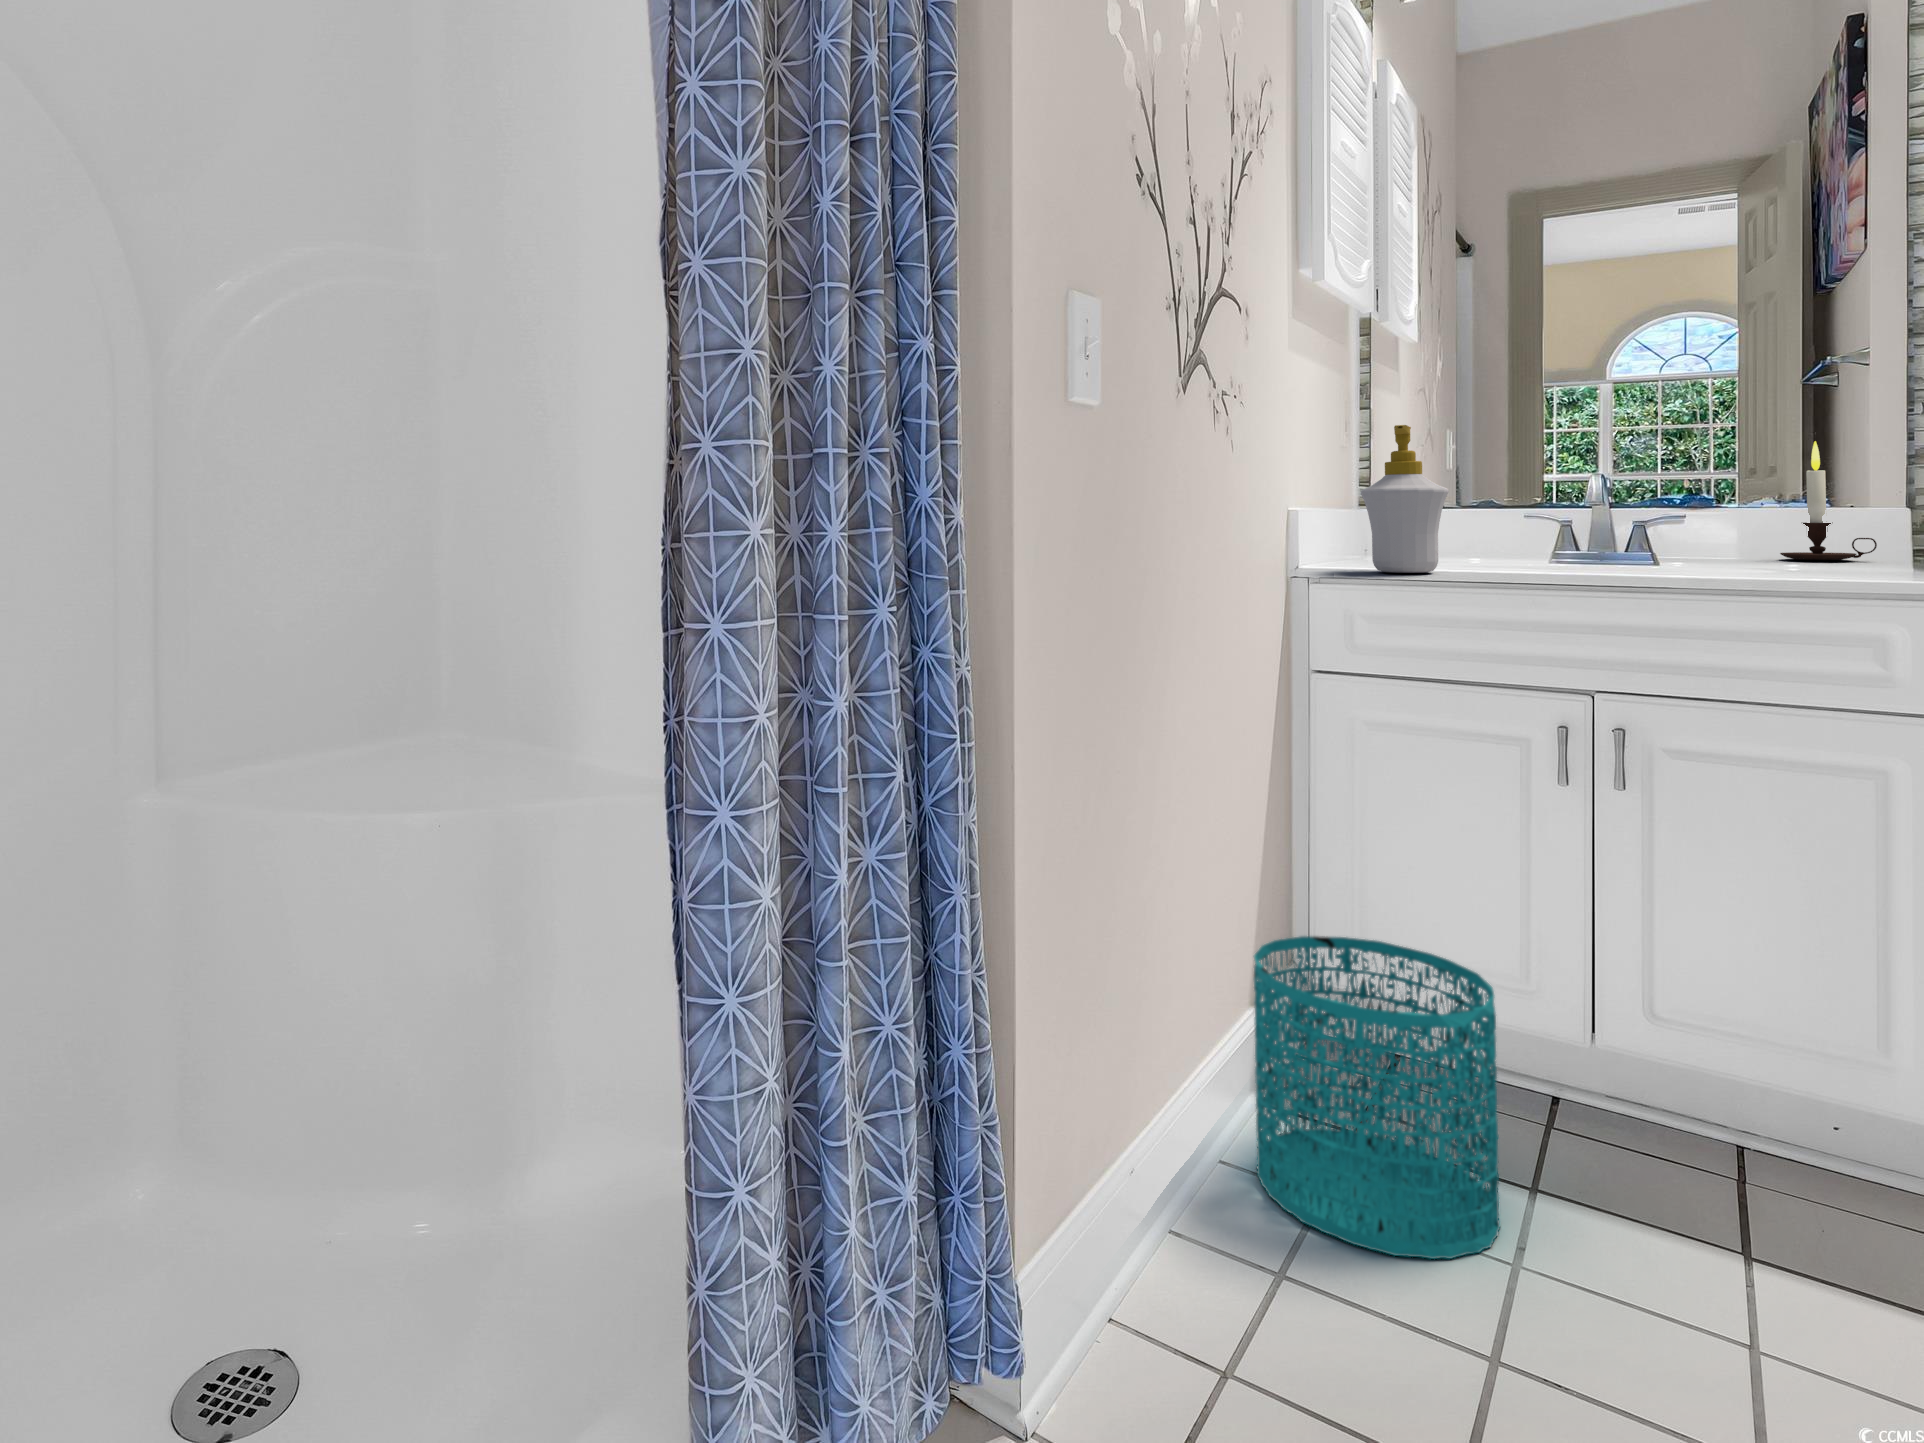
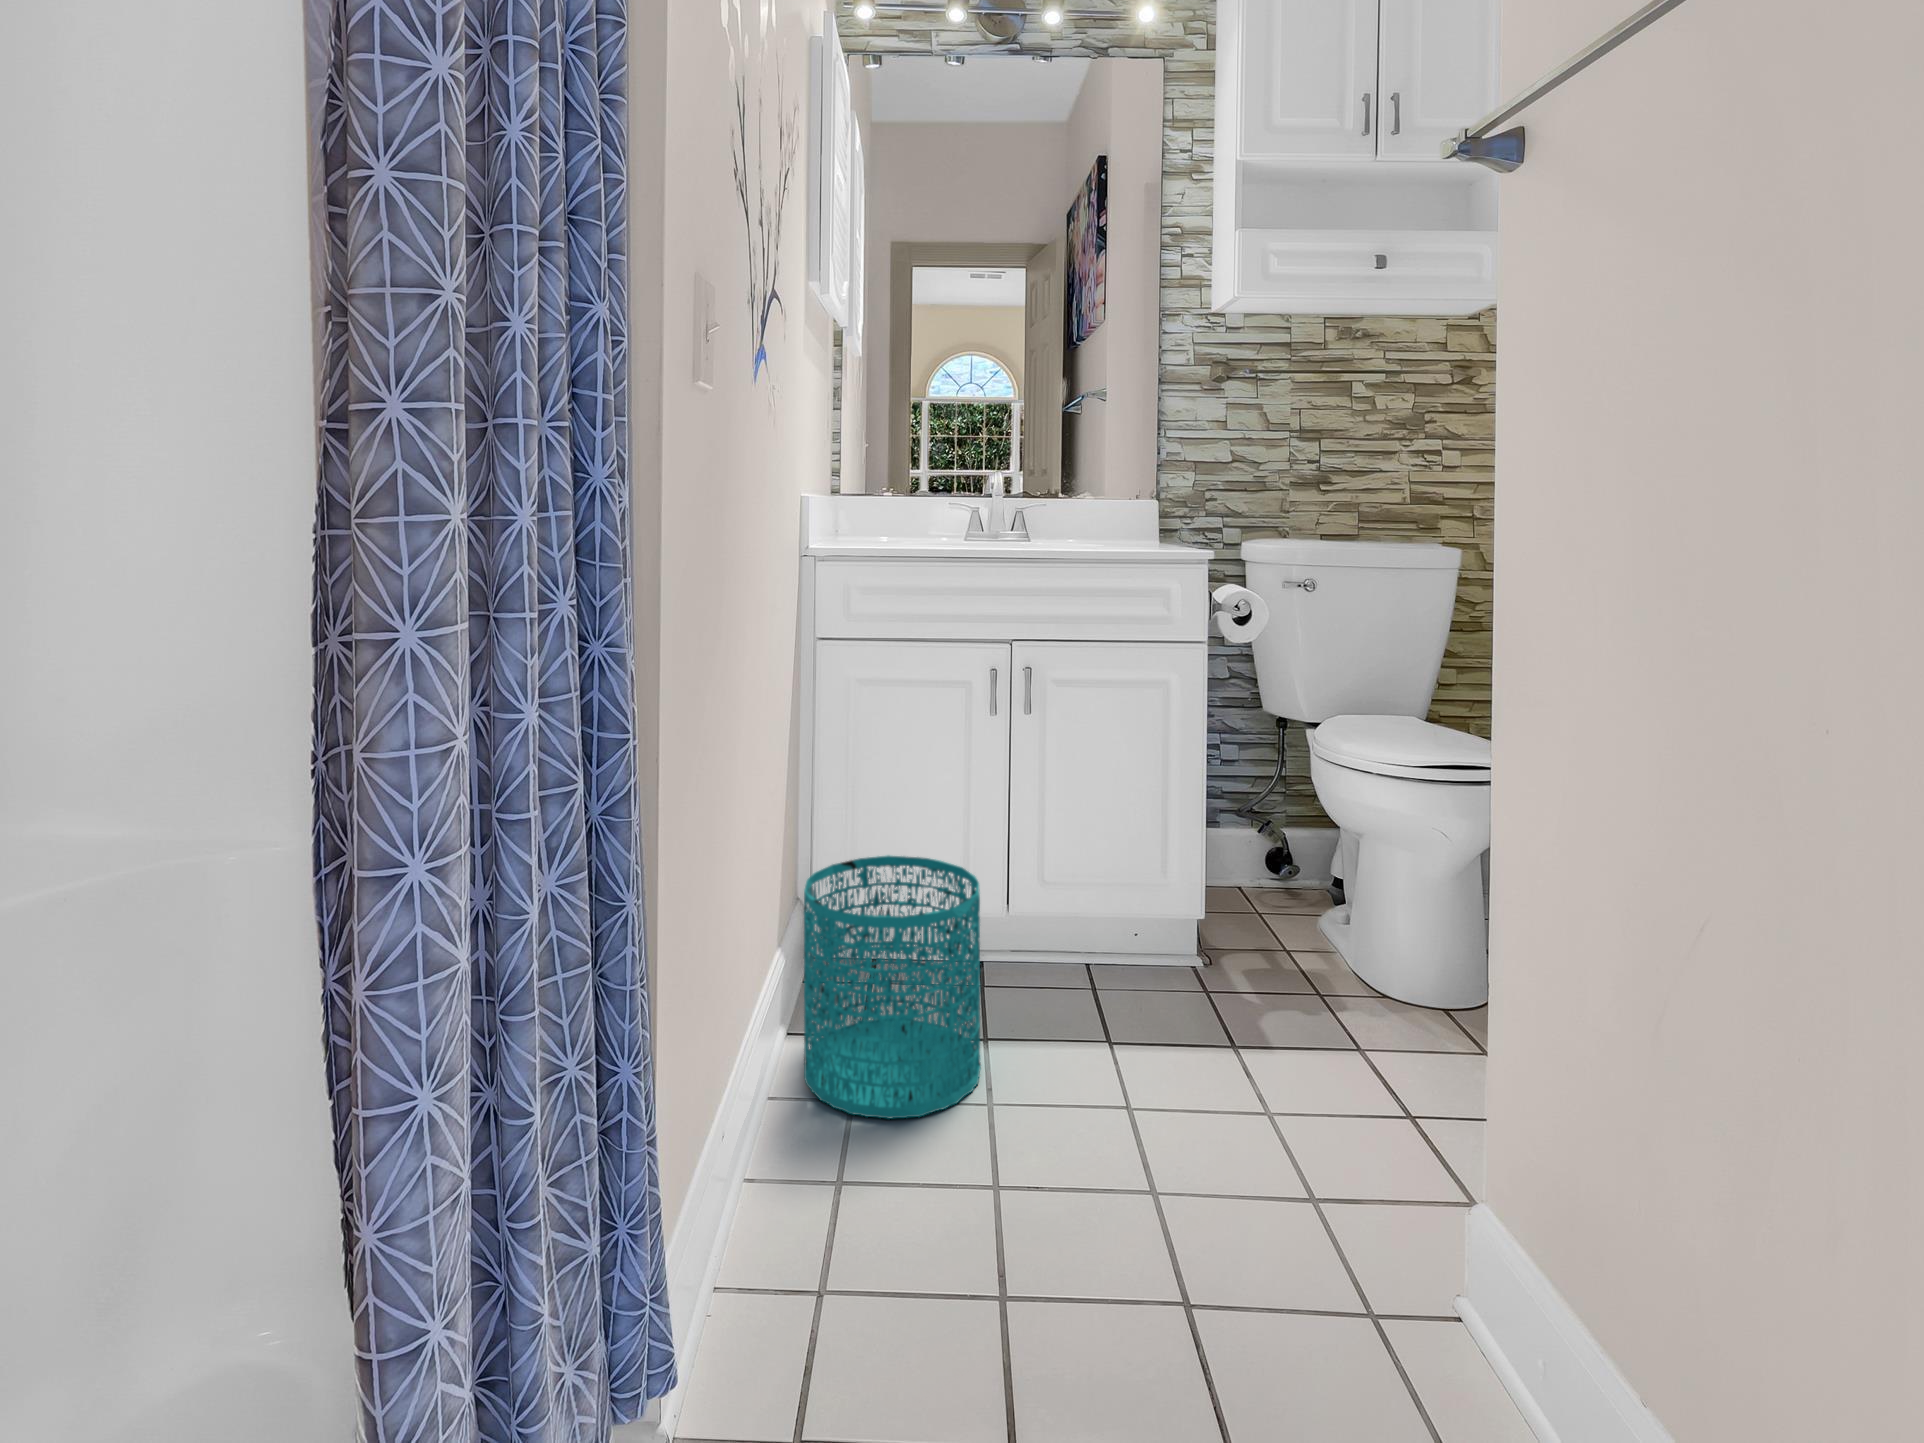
soap bottle: present [1361,425,1449,573] -> none [857,422,920,545]
candle: present [1780,441,1877,560] -> none [1097,447,1147,530]

